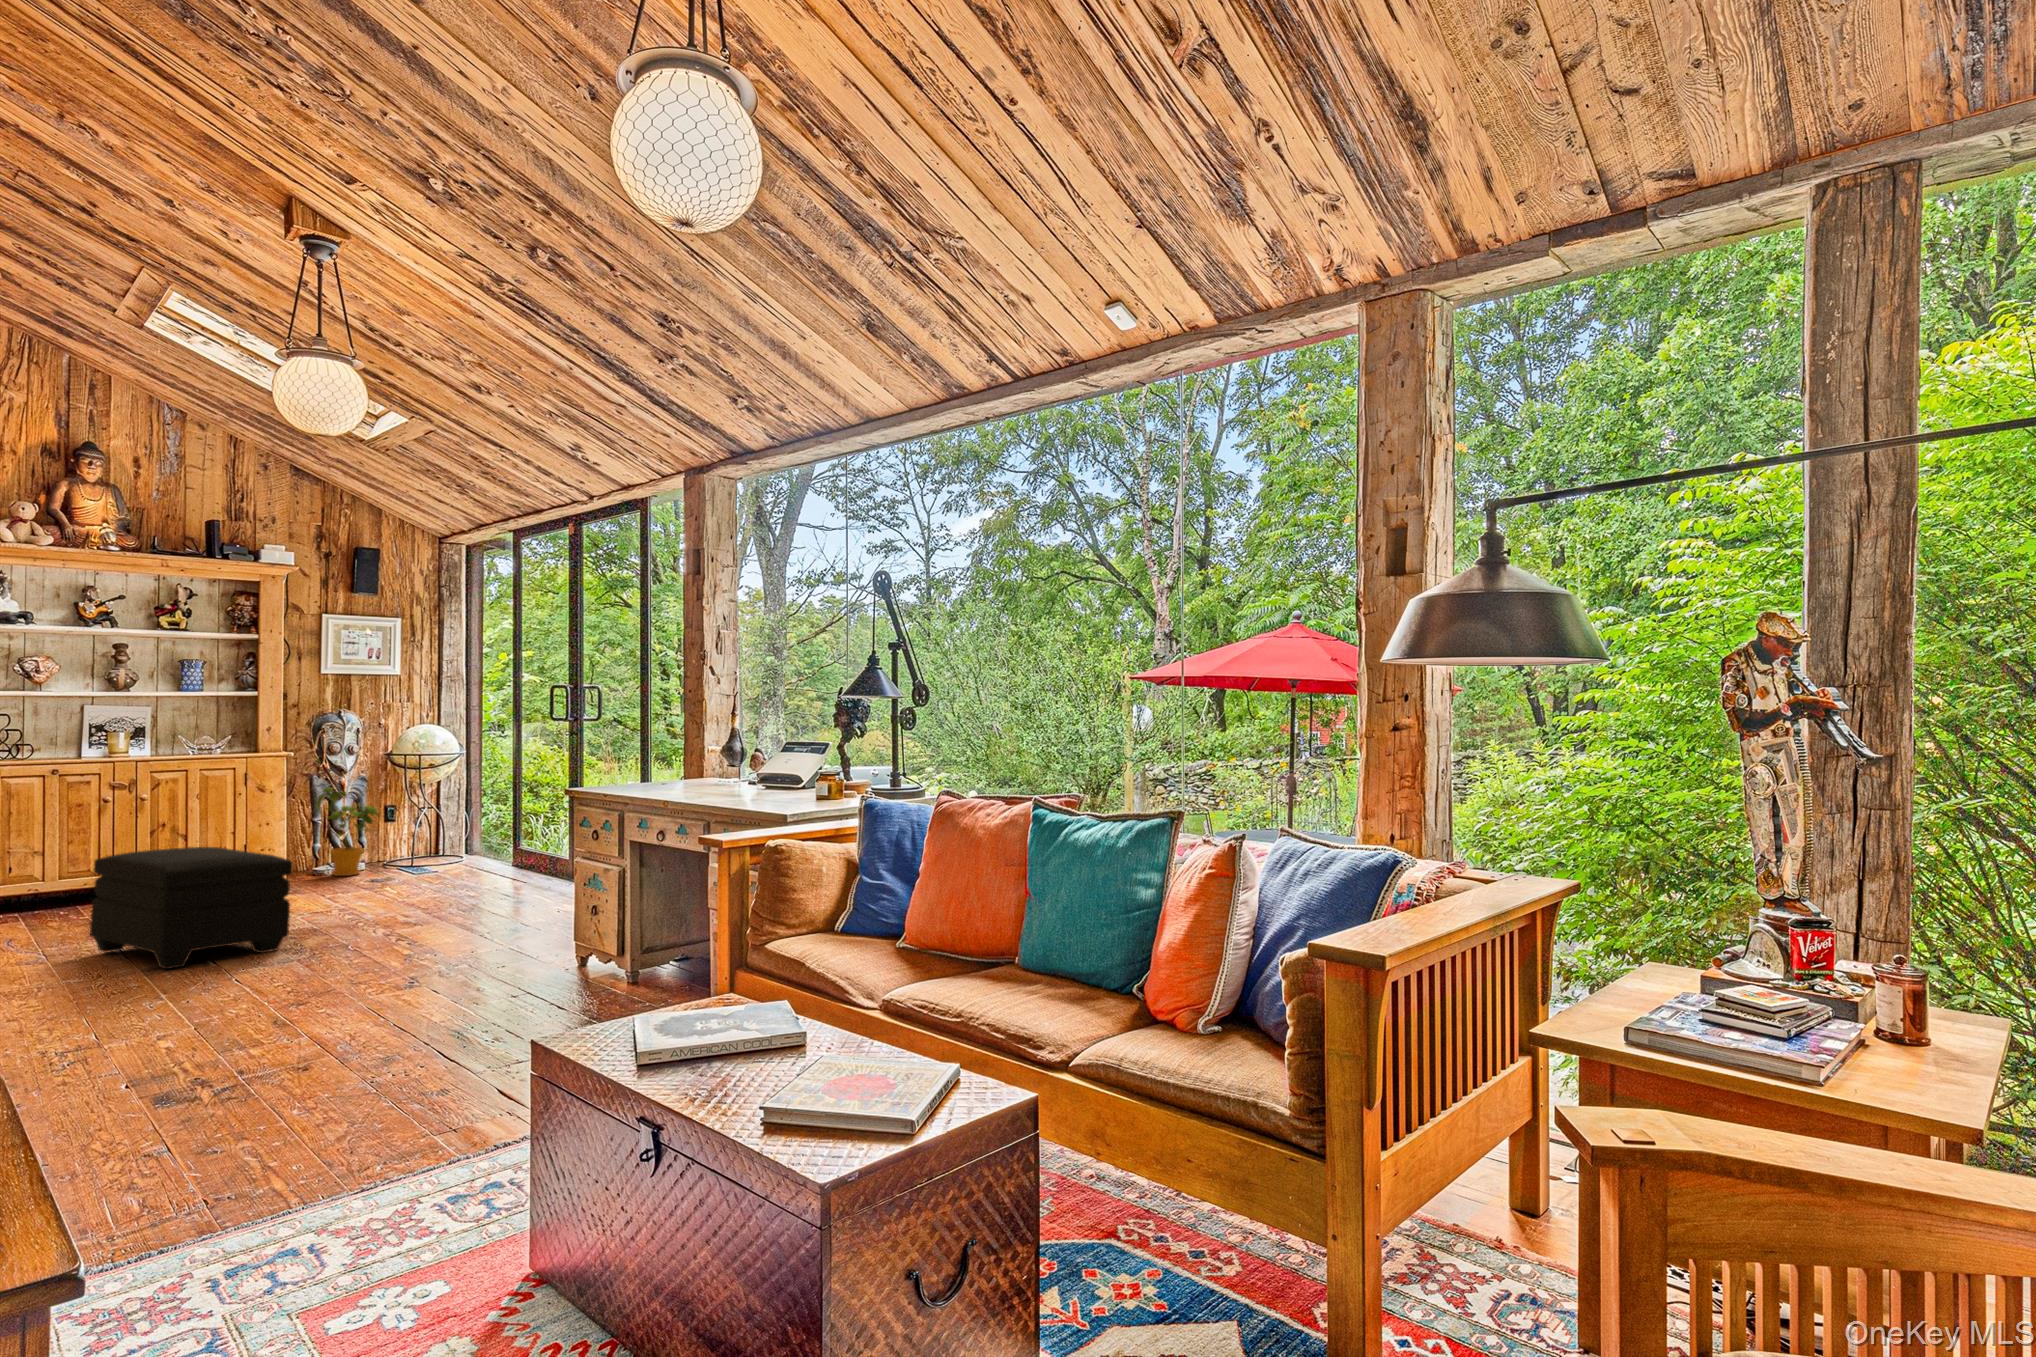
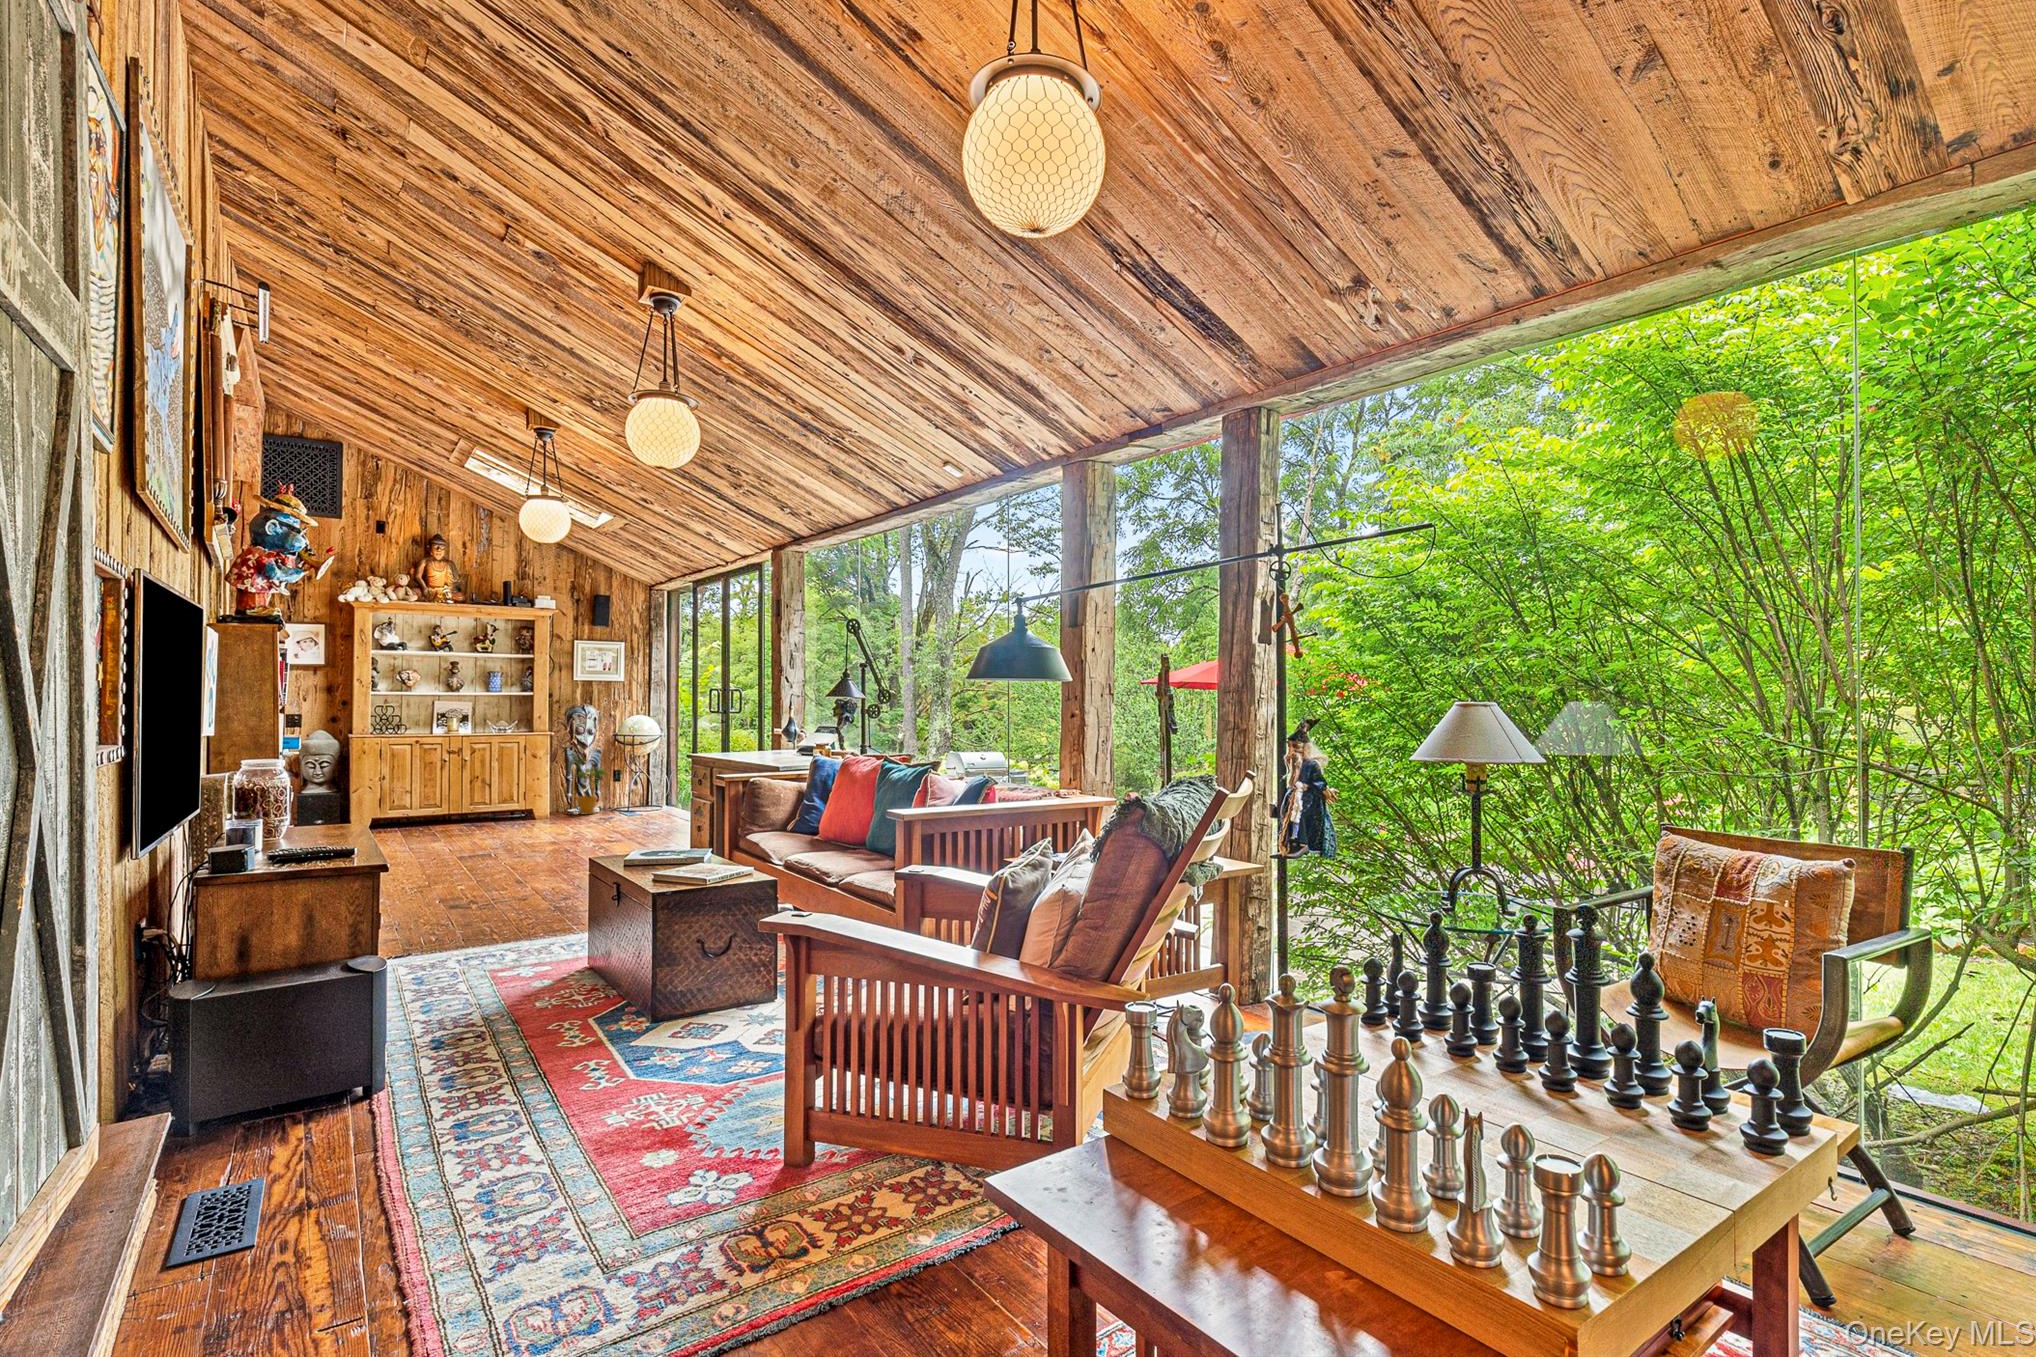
ottoman: present [90,847,293,969] -> none [433,788,540,856]

